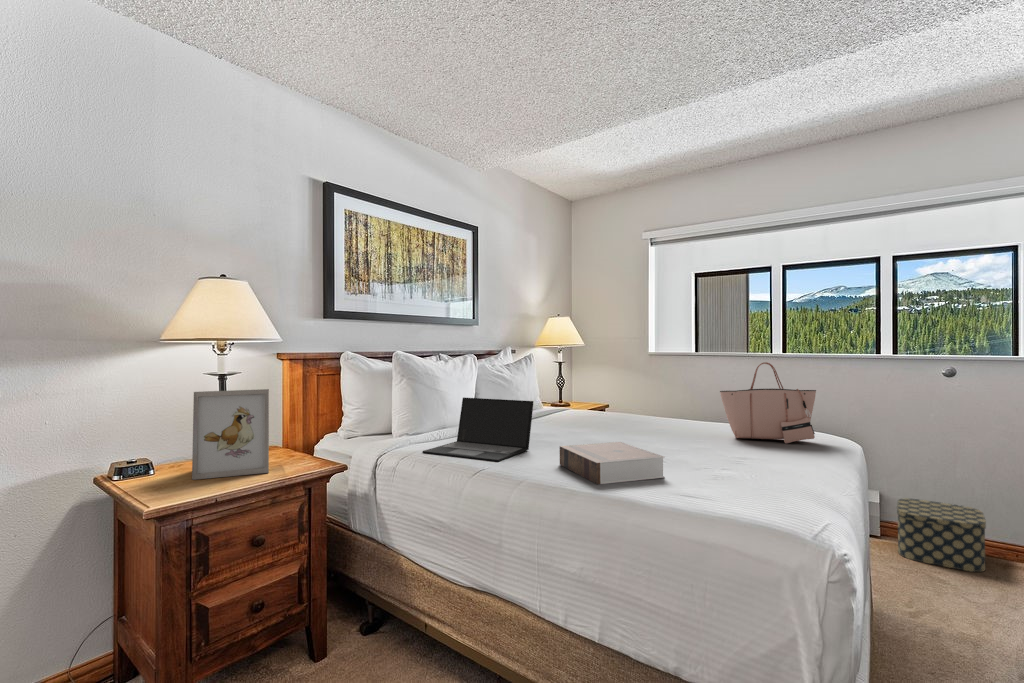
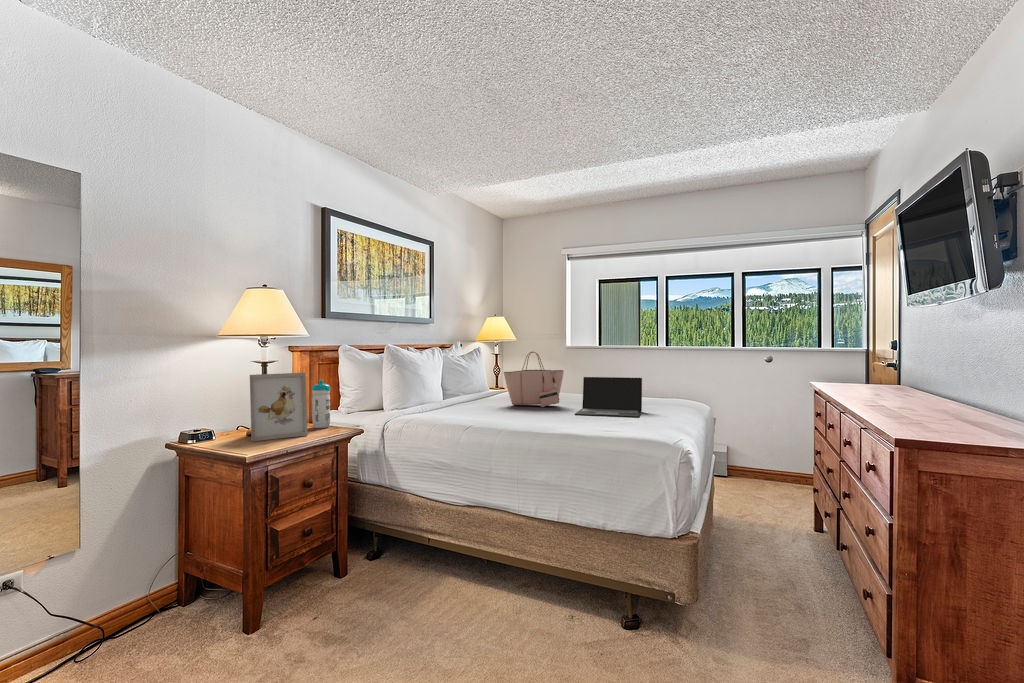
tote bag: present [720,362,816,444] -> present [504,352,564,407]
water bottle: none [290,397,313,460] -> present [312,380,331,428]
laptop: present [423,398,533,461] -> present [575,377,642,417]
book: present [560,442,664,484] -> none [524,406,597,430]
storage box: present [897,498,986,572] -> none [742,449,796,494]

